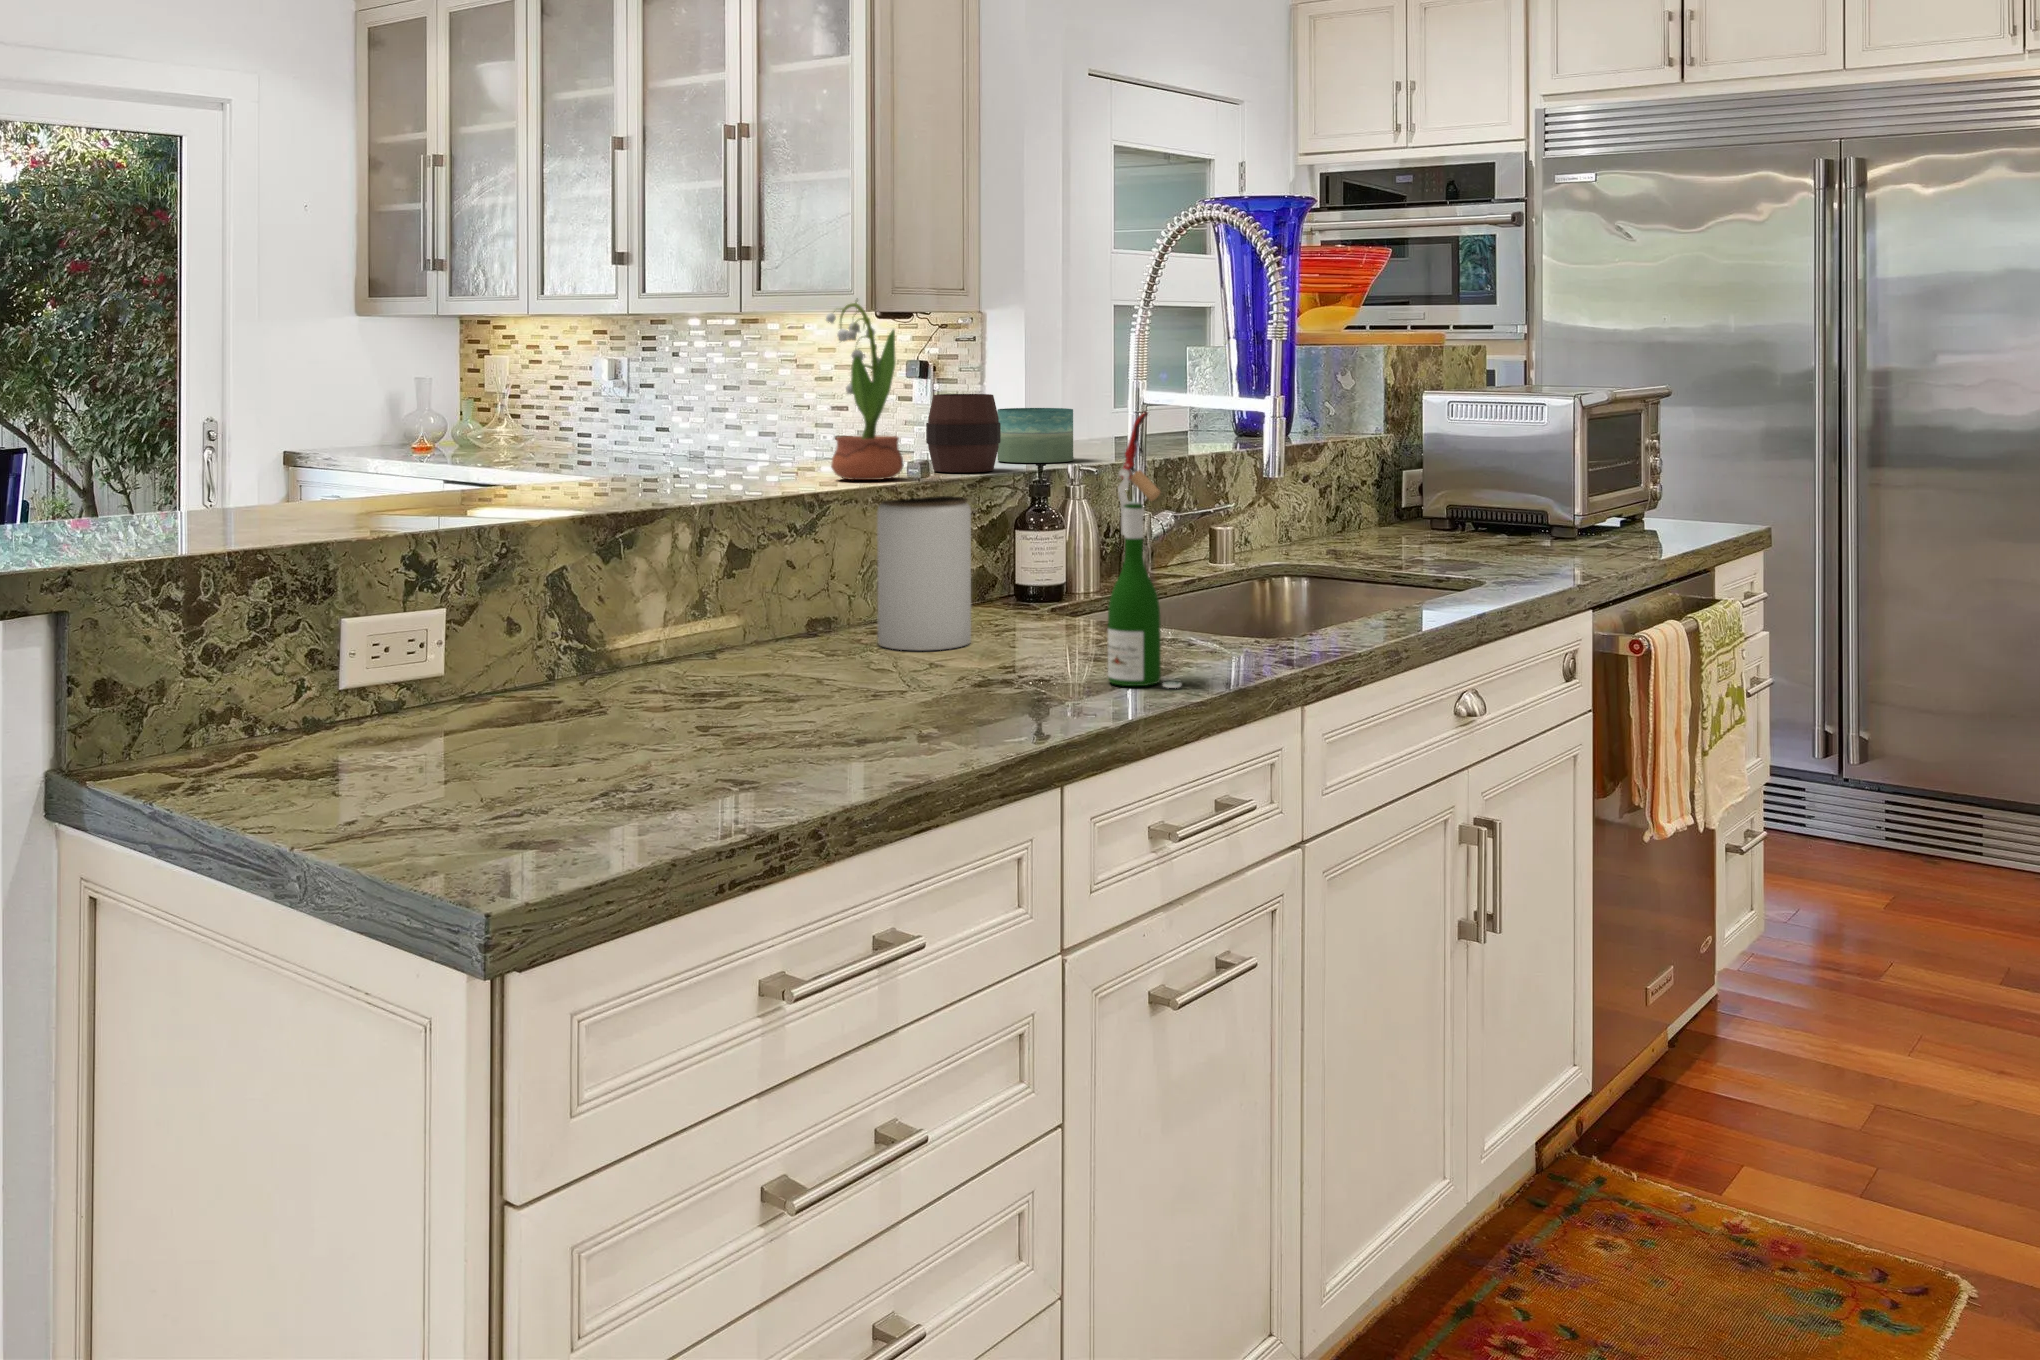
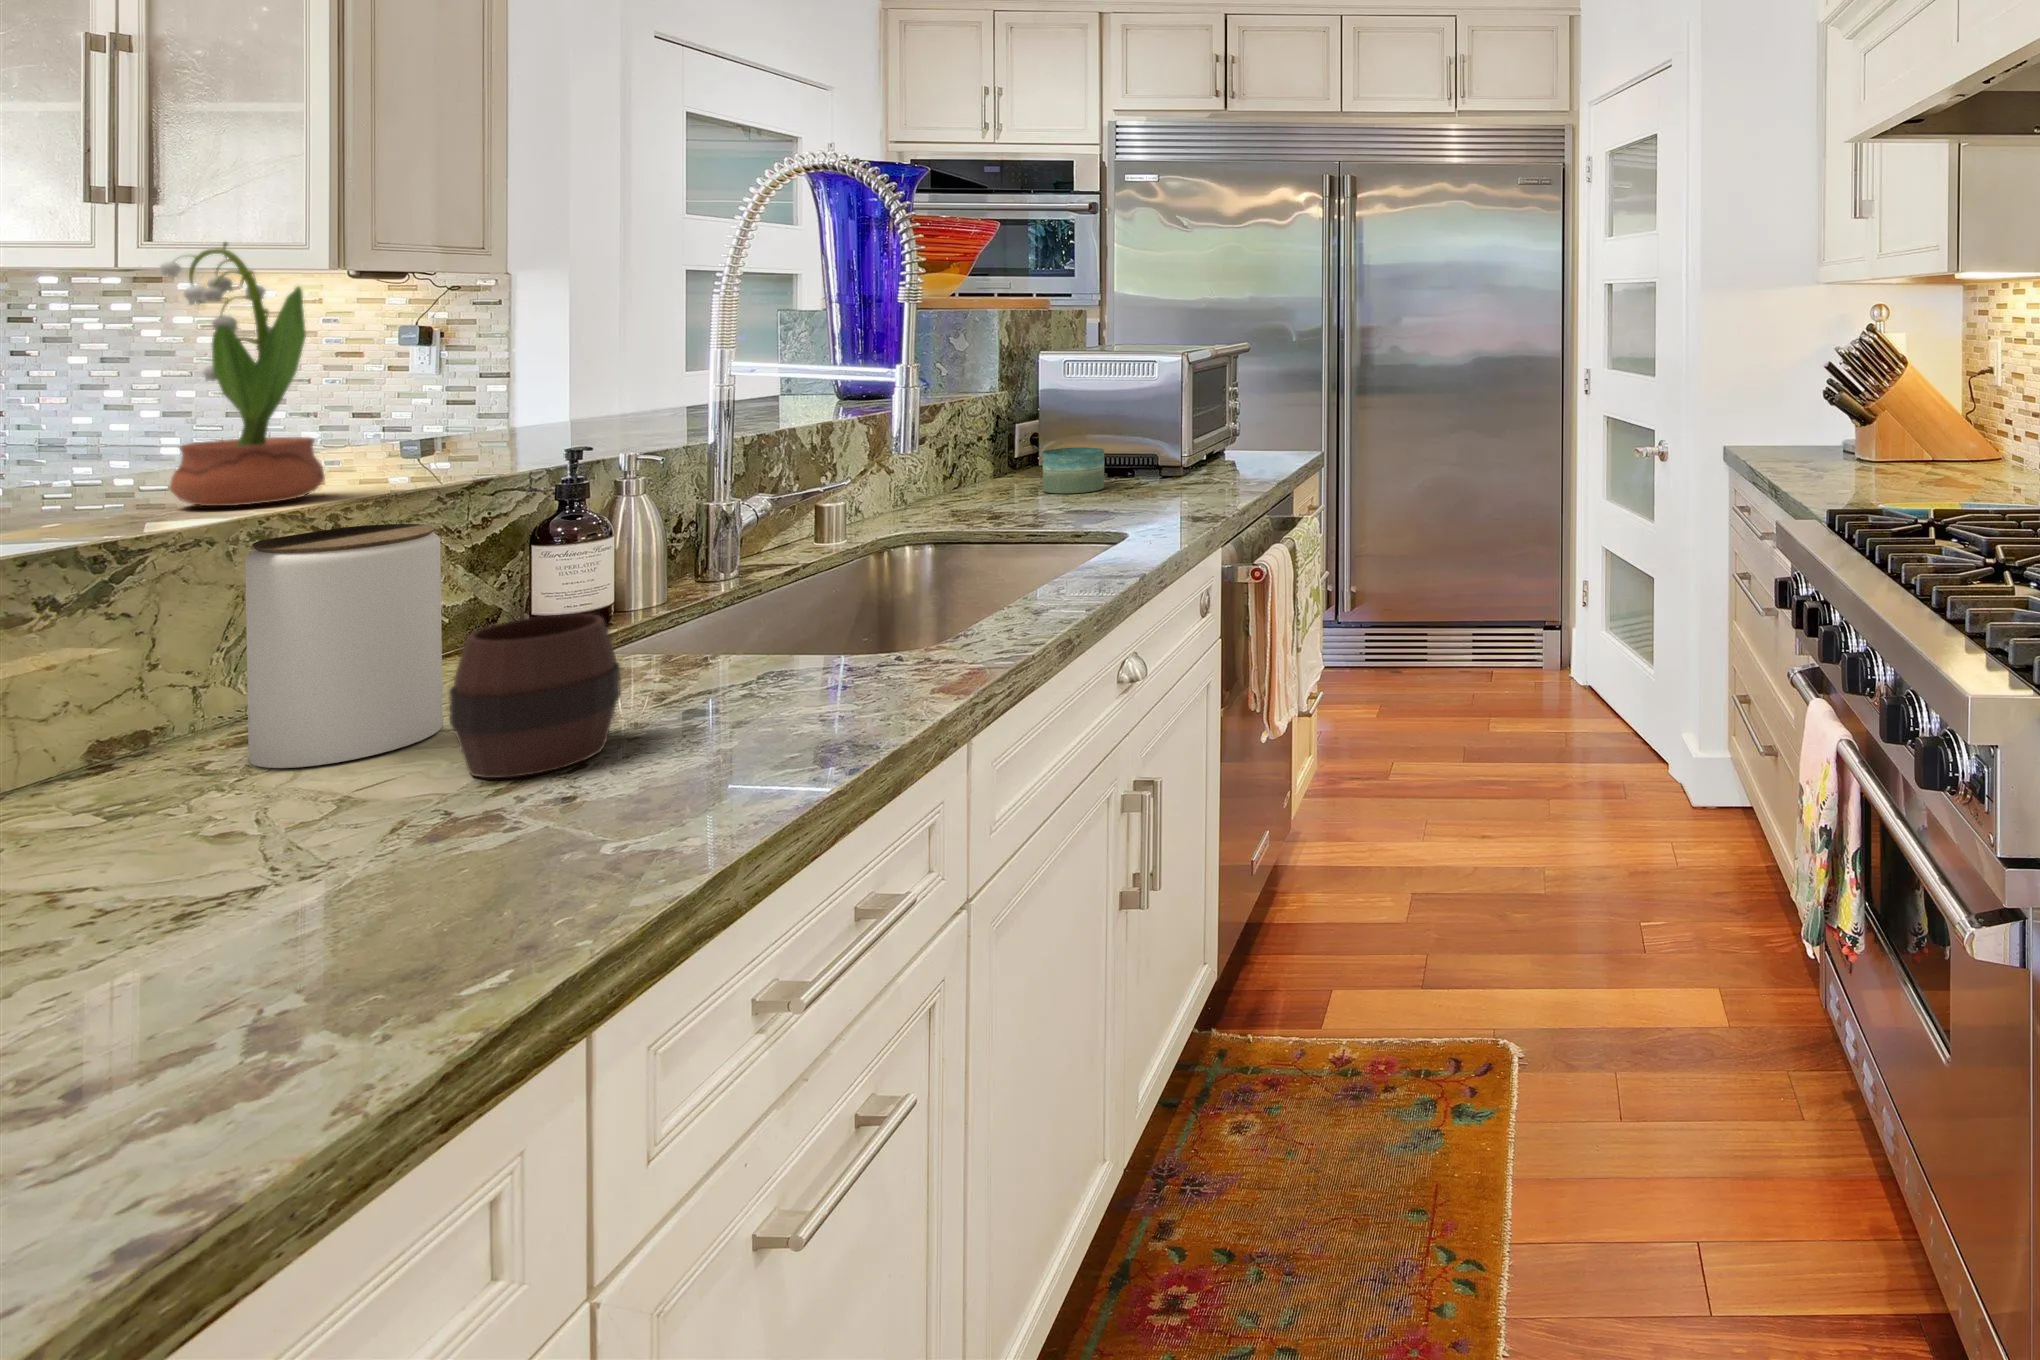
cup: present [926,394,1001,472] -> present [449,614,621,778]
candle: present [997,408,1073,463] -> present [1043,448,1104,493]
wine bottle: present [1108,412,1181,688] -> none [680,404,801,781]

